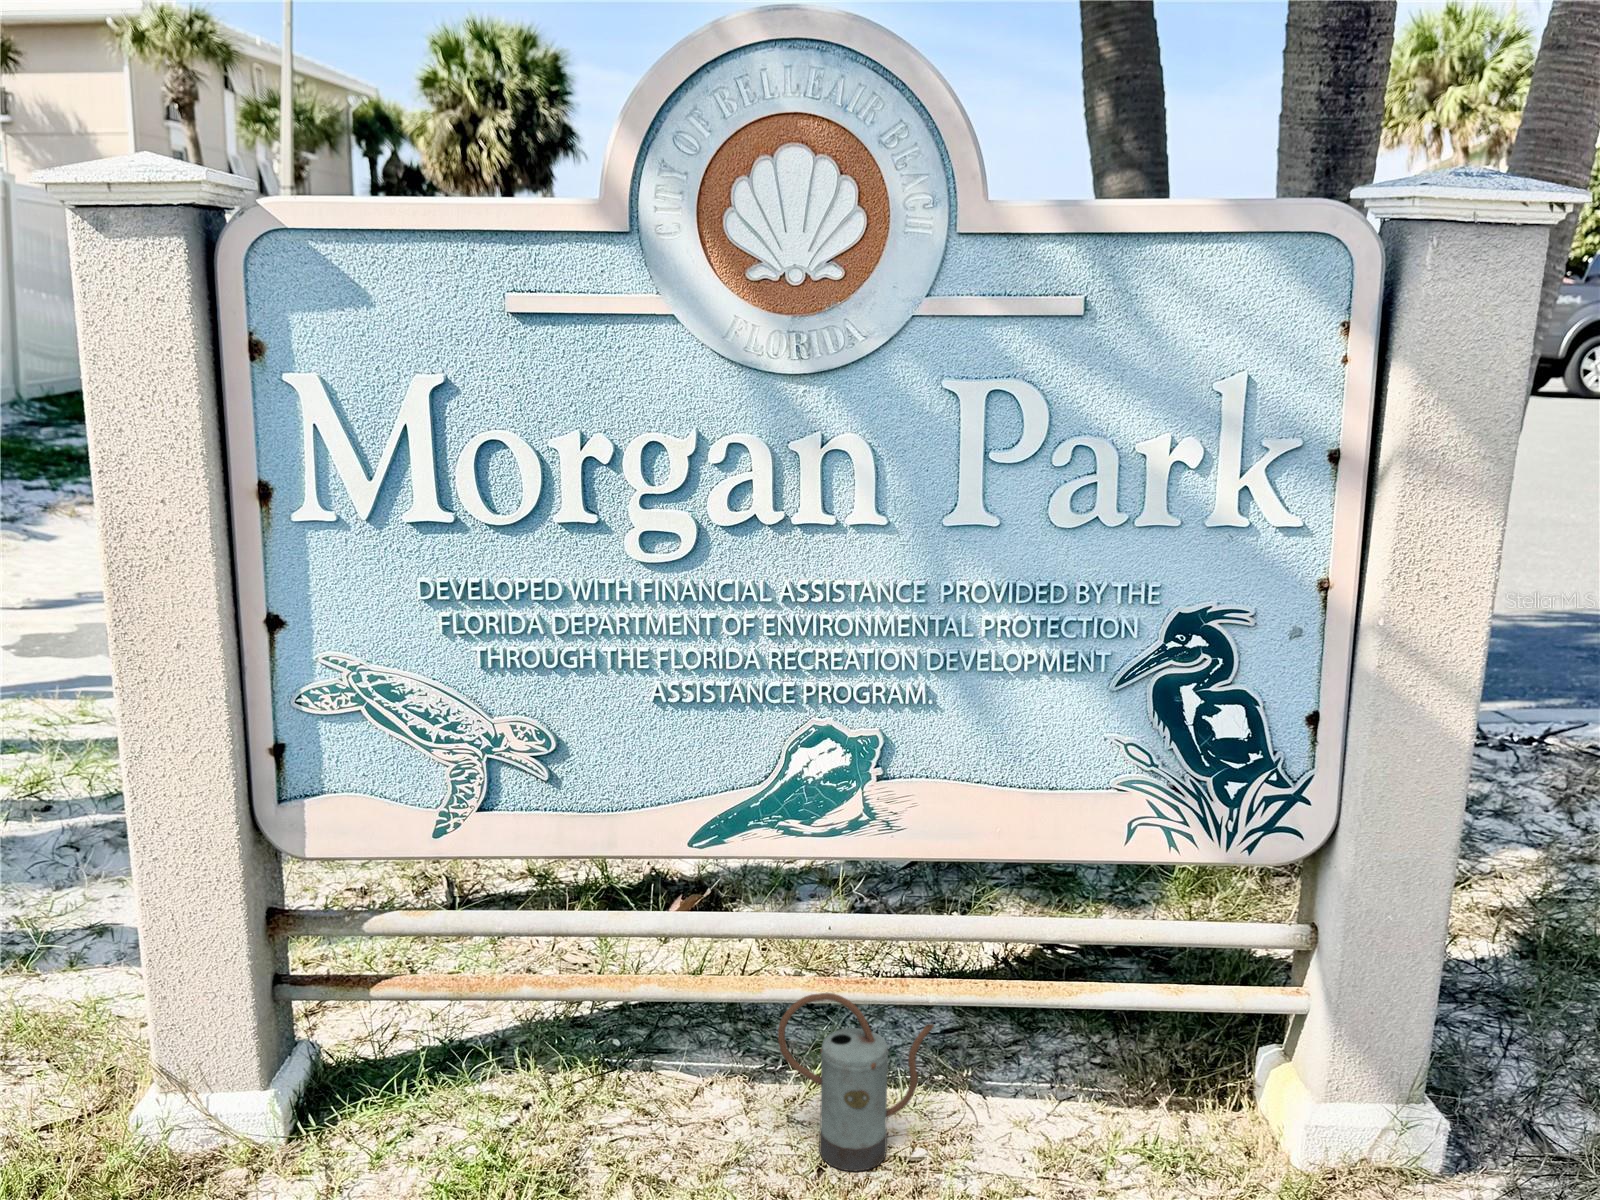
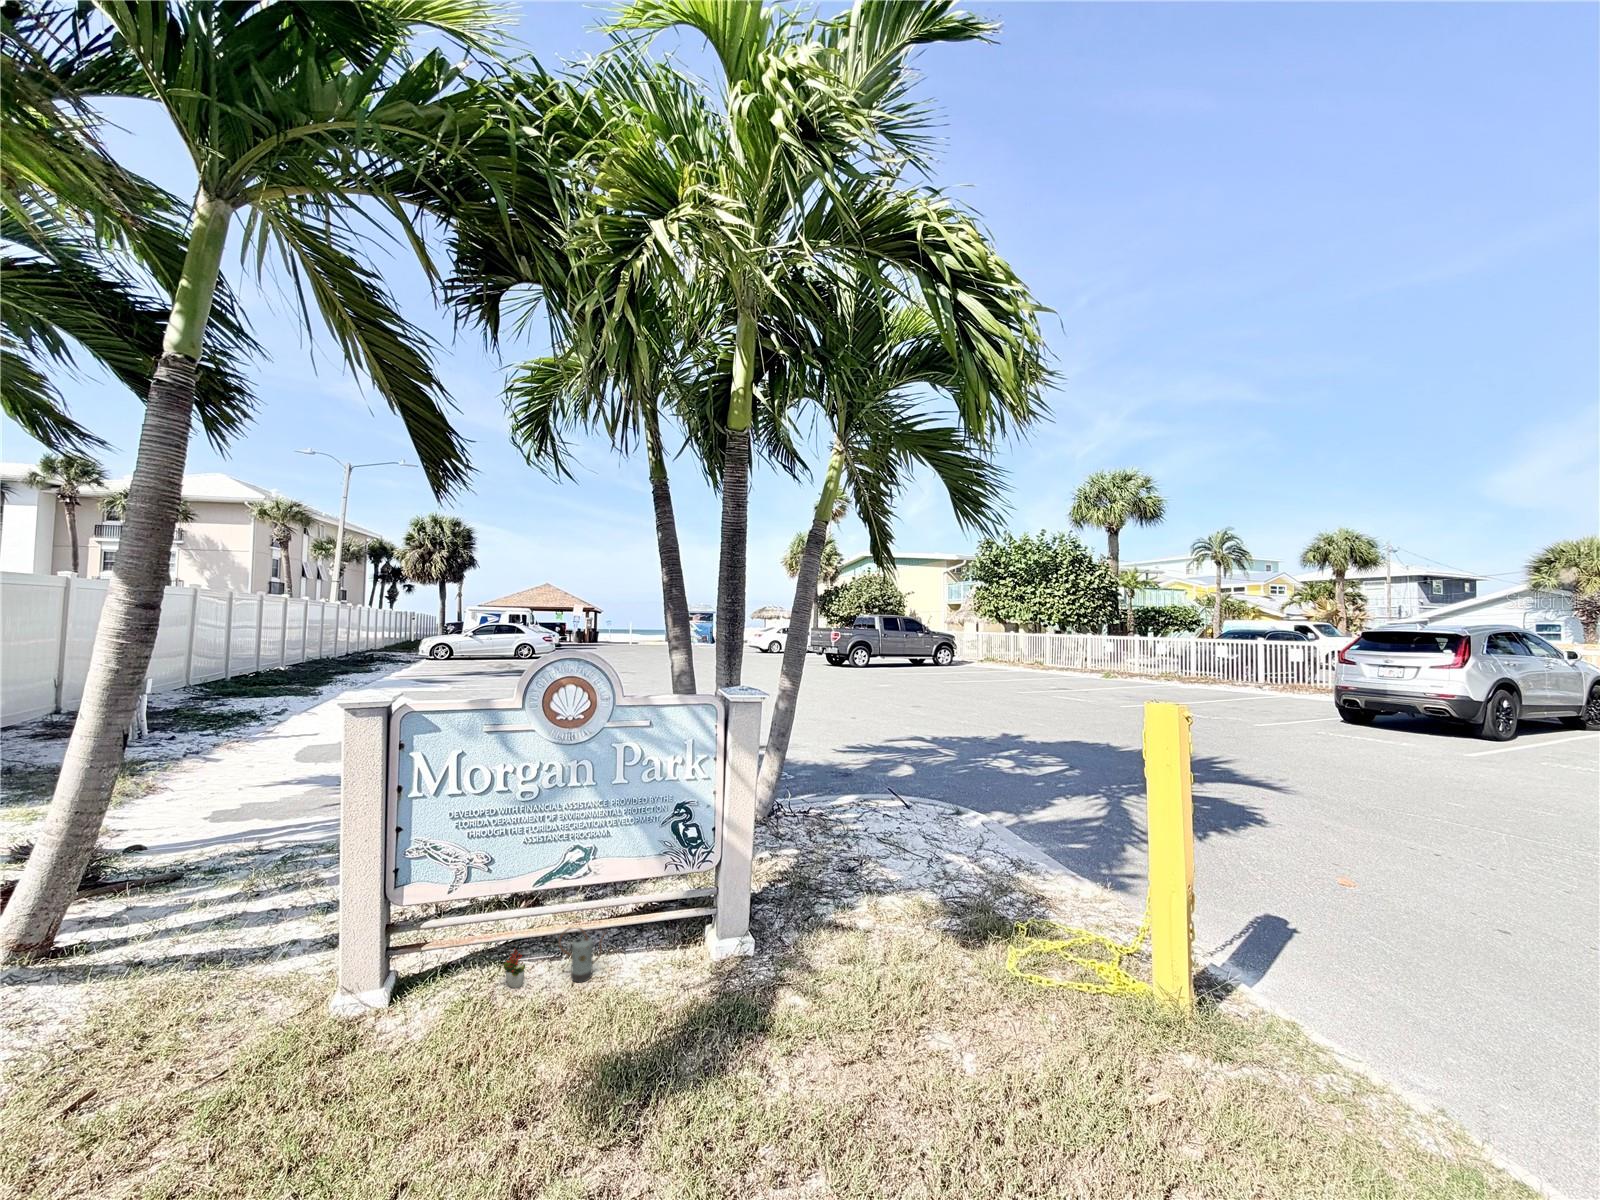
decorative plant: none [608,1033,675,1155] -> present [503,948,525,988]

